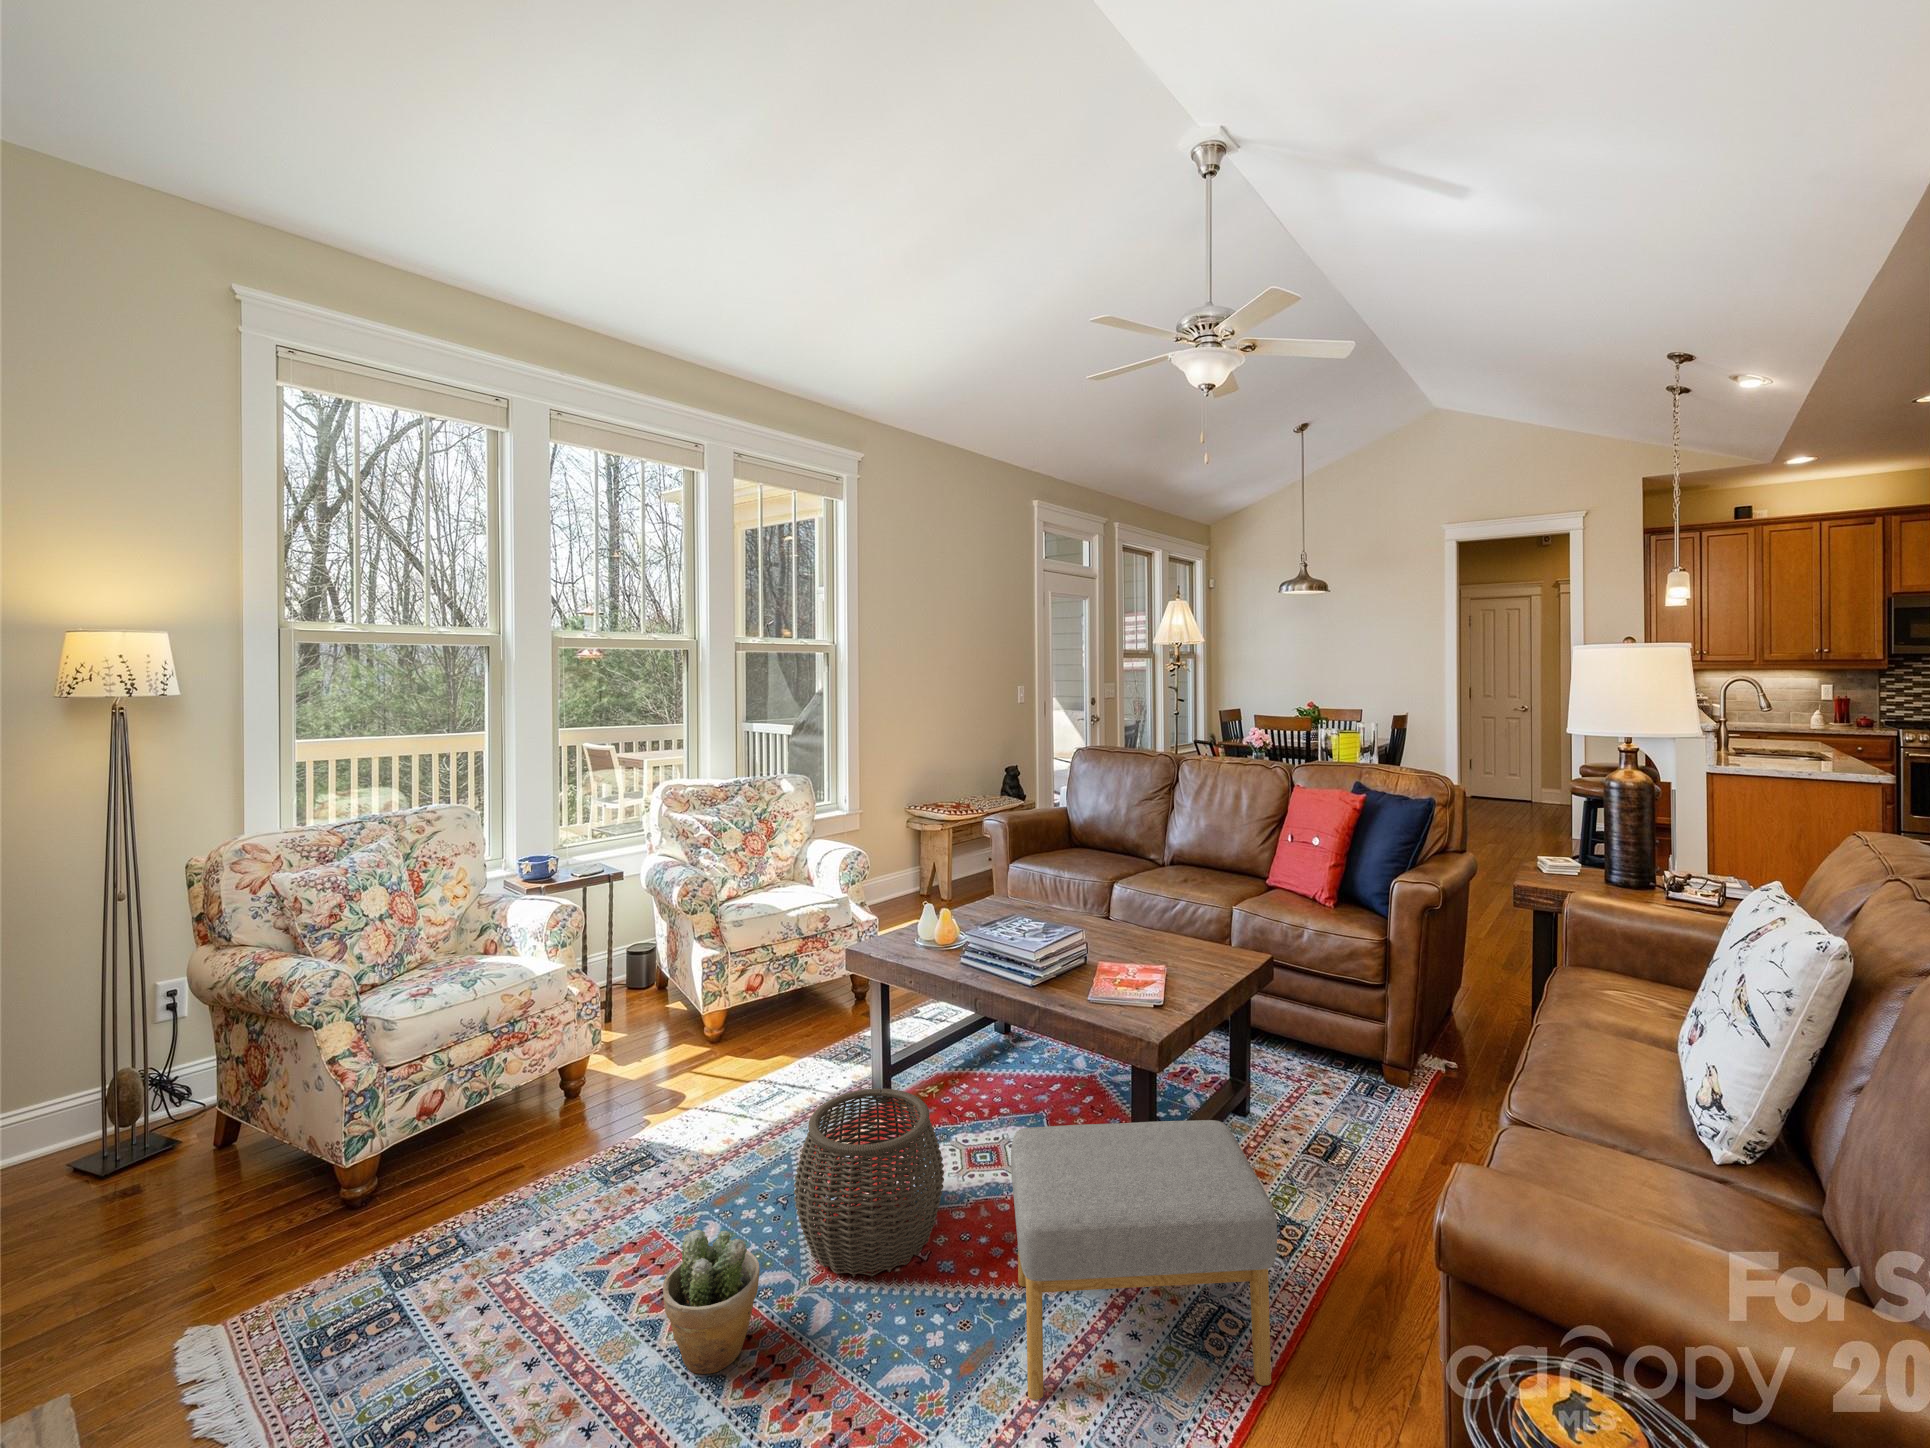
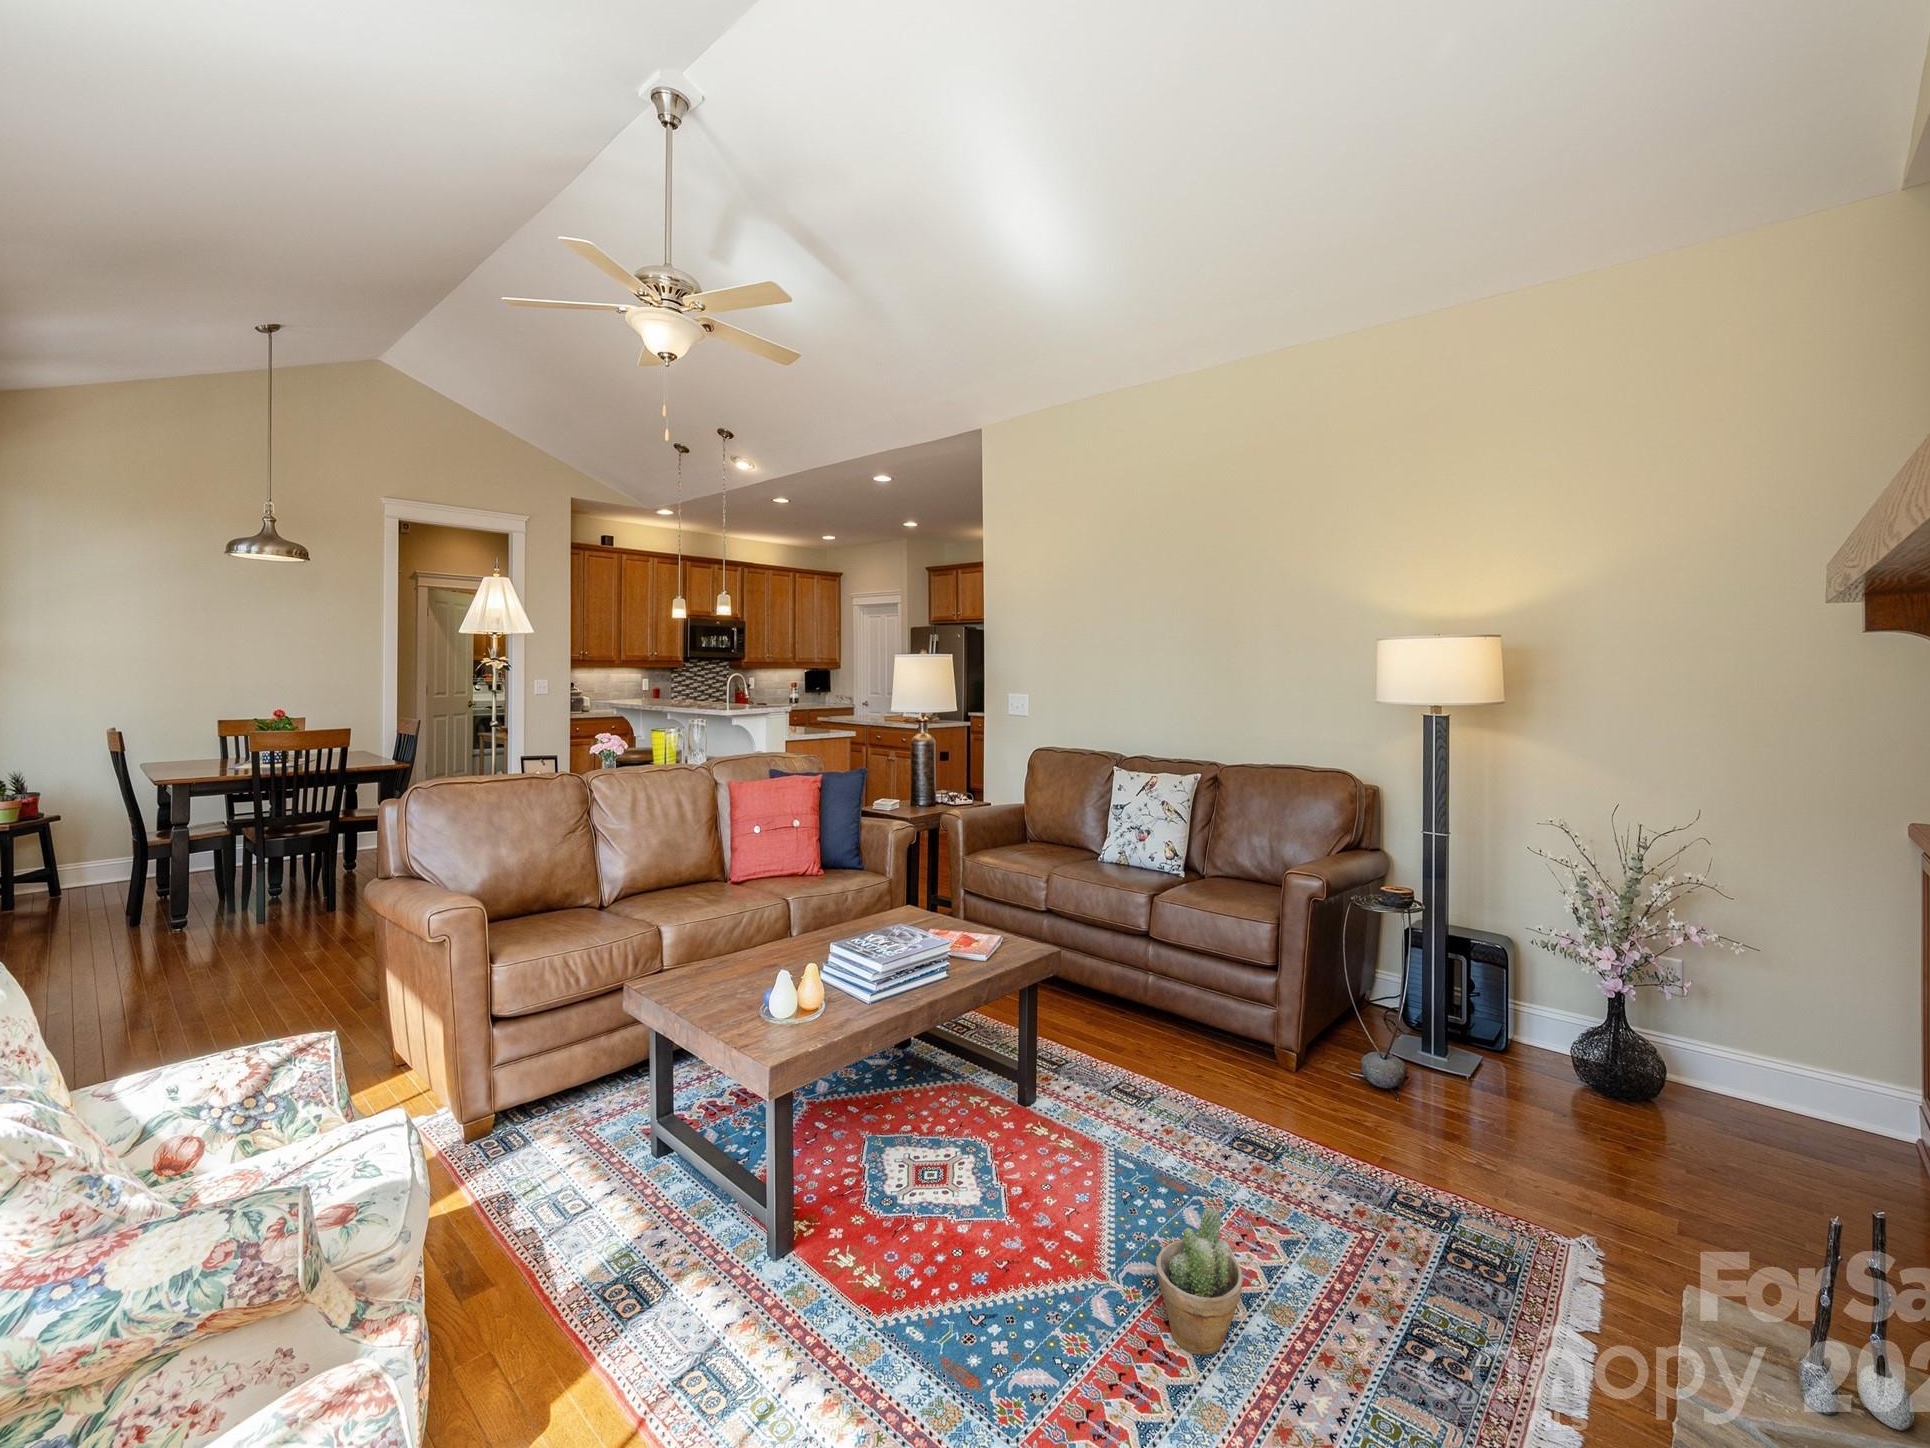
woven basket: present [794,1088,944,1277] -> none [972,1101,1113,1284]
footstool: present [1011,1120,1277,1400] -> none [1068,982,1205,1161]

